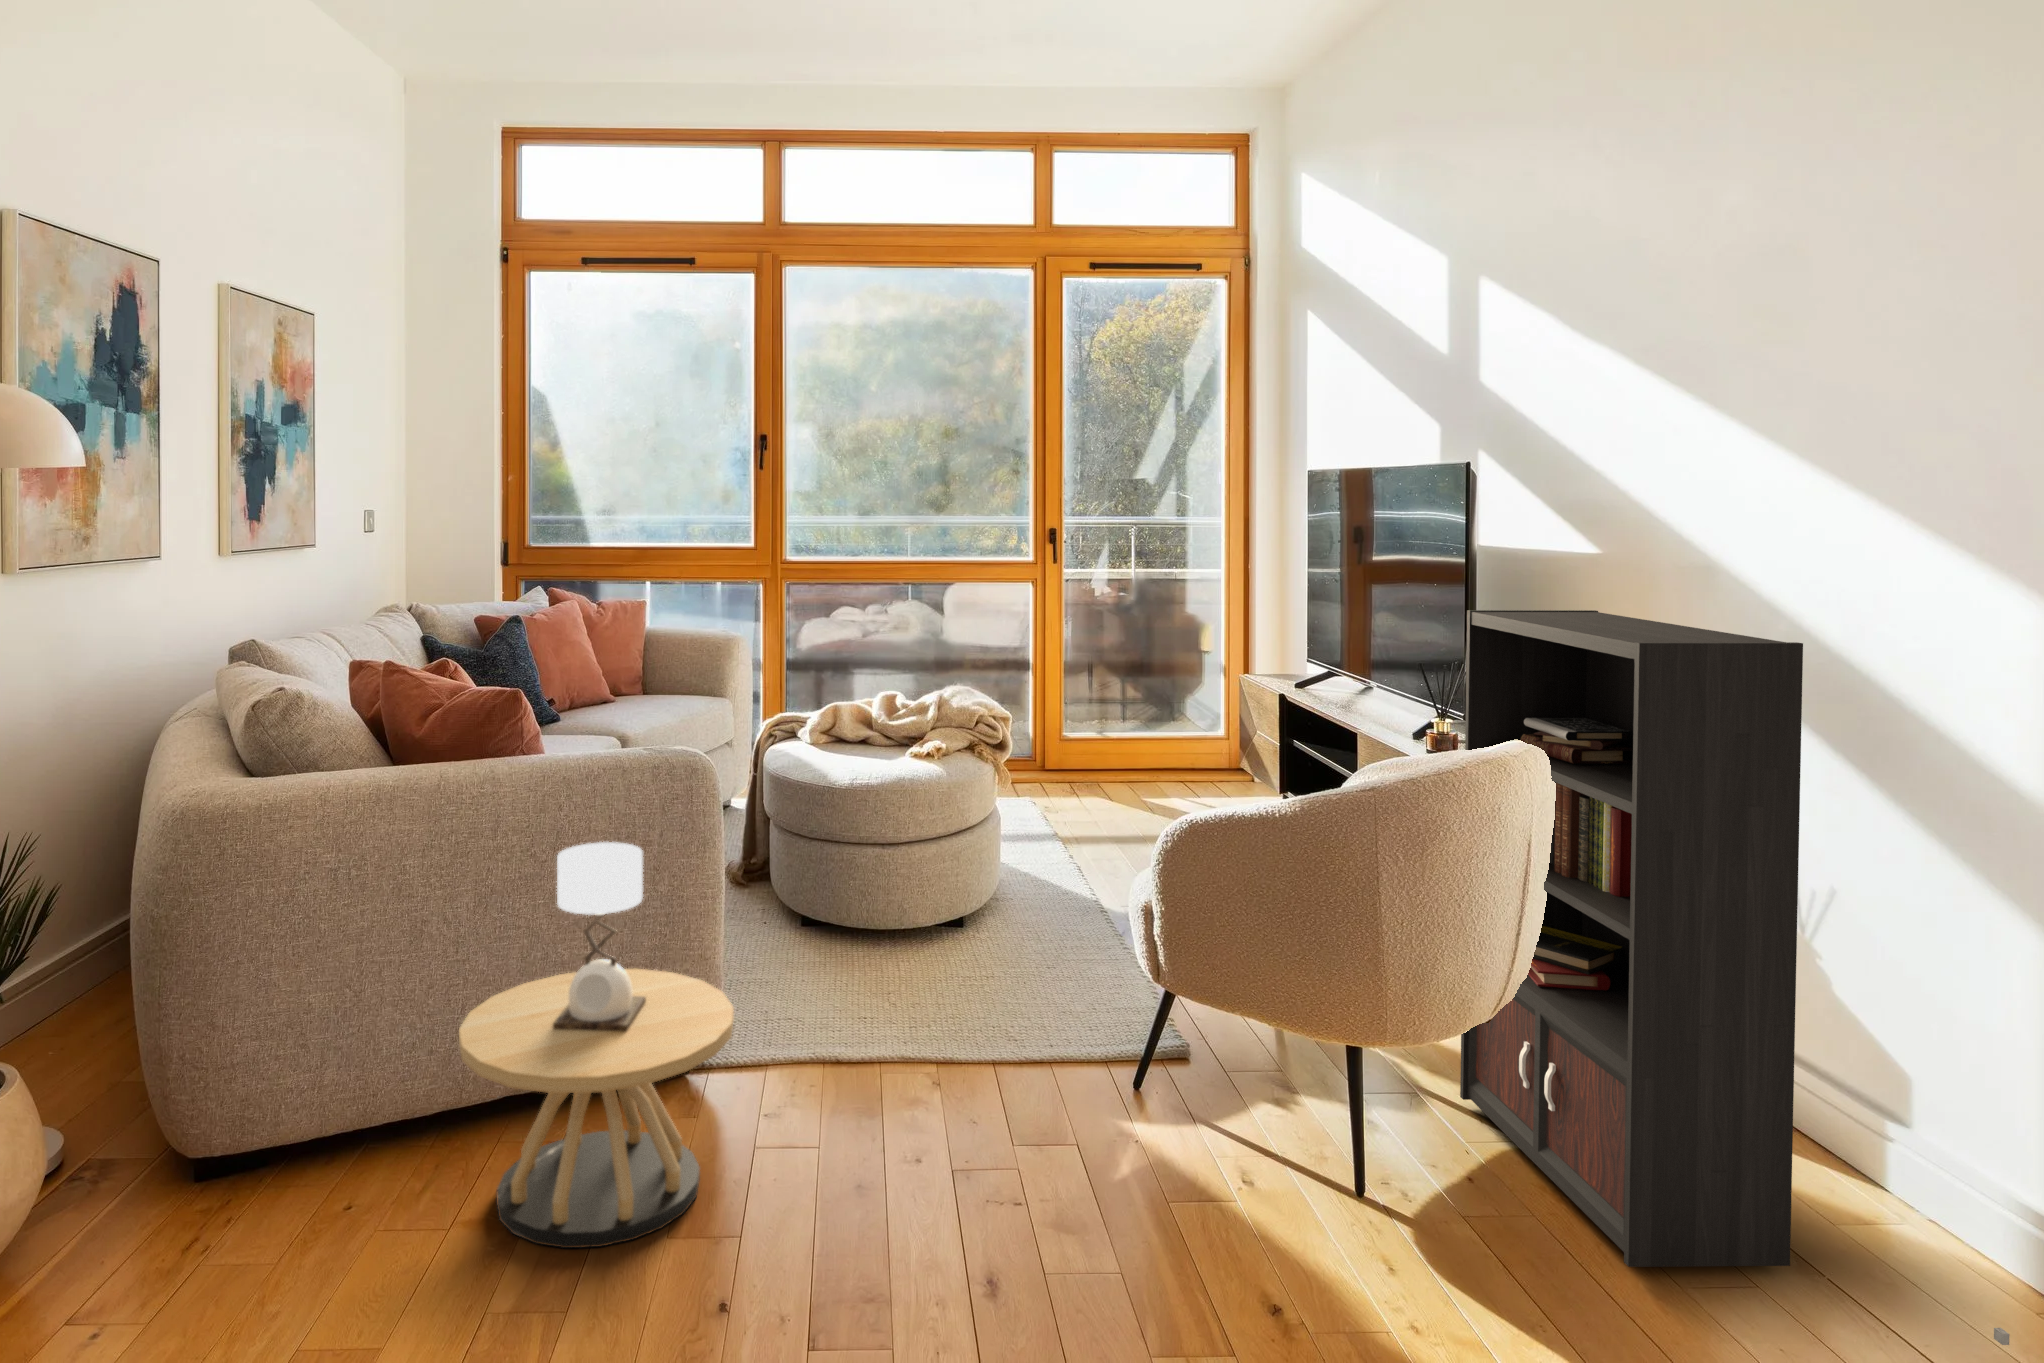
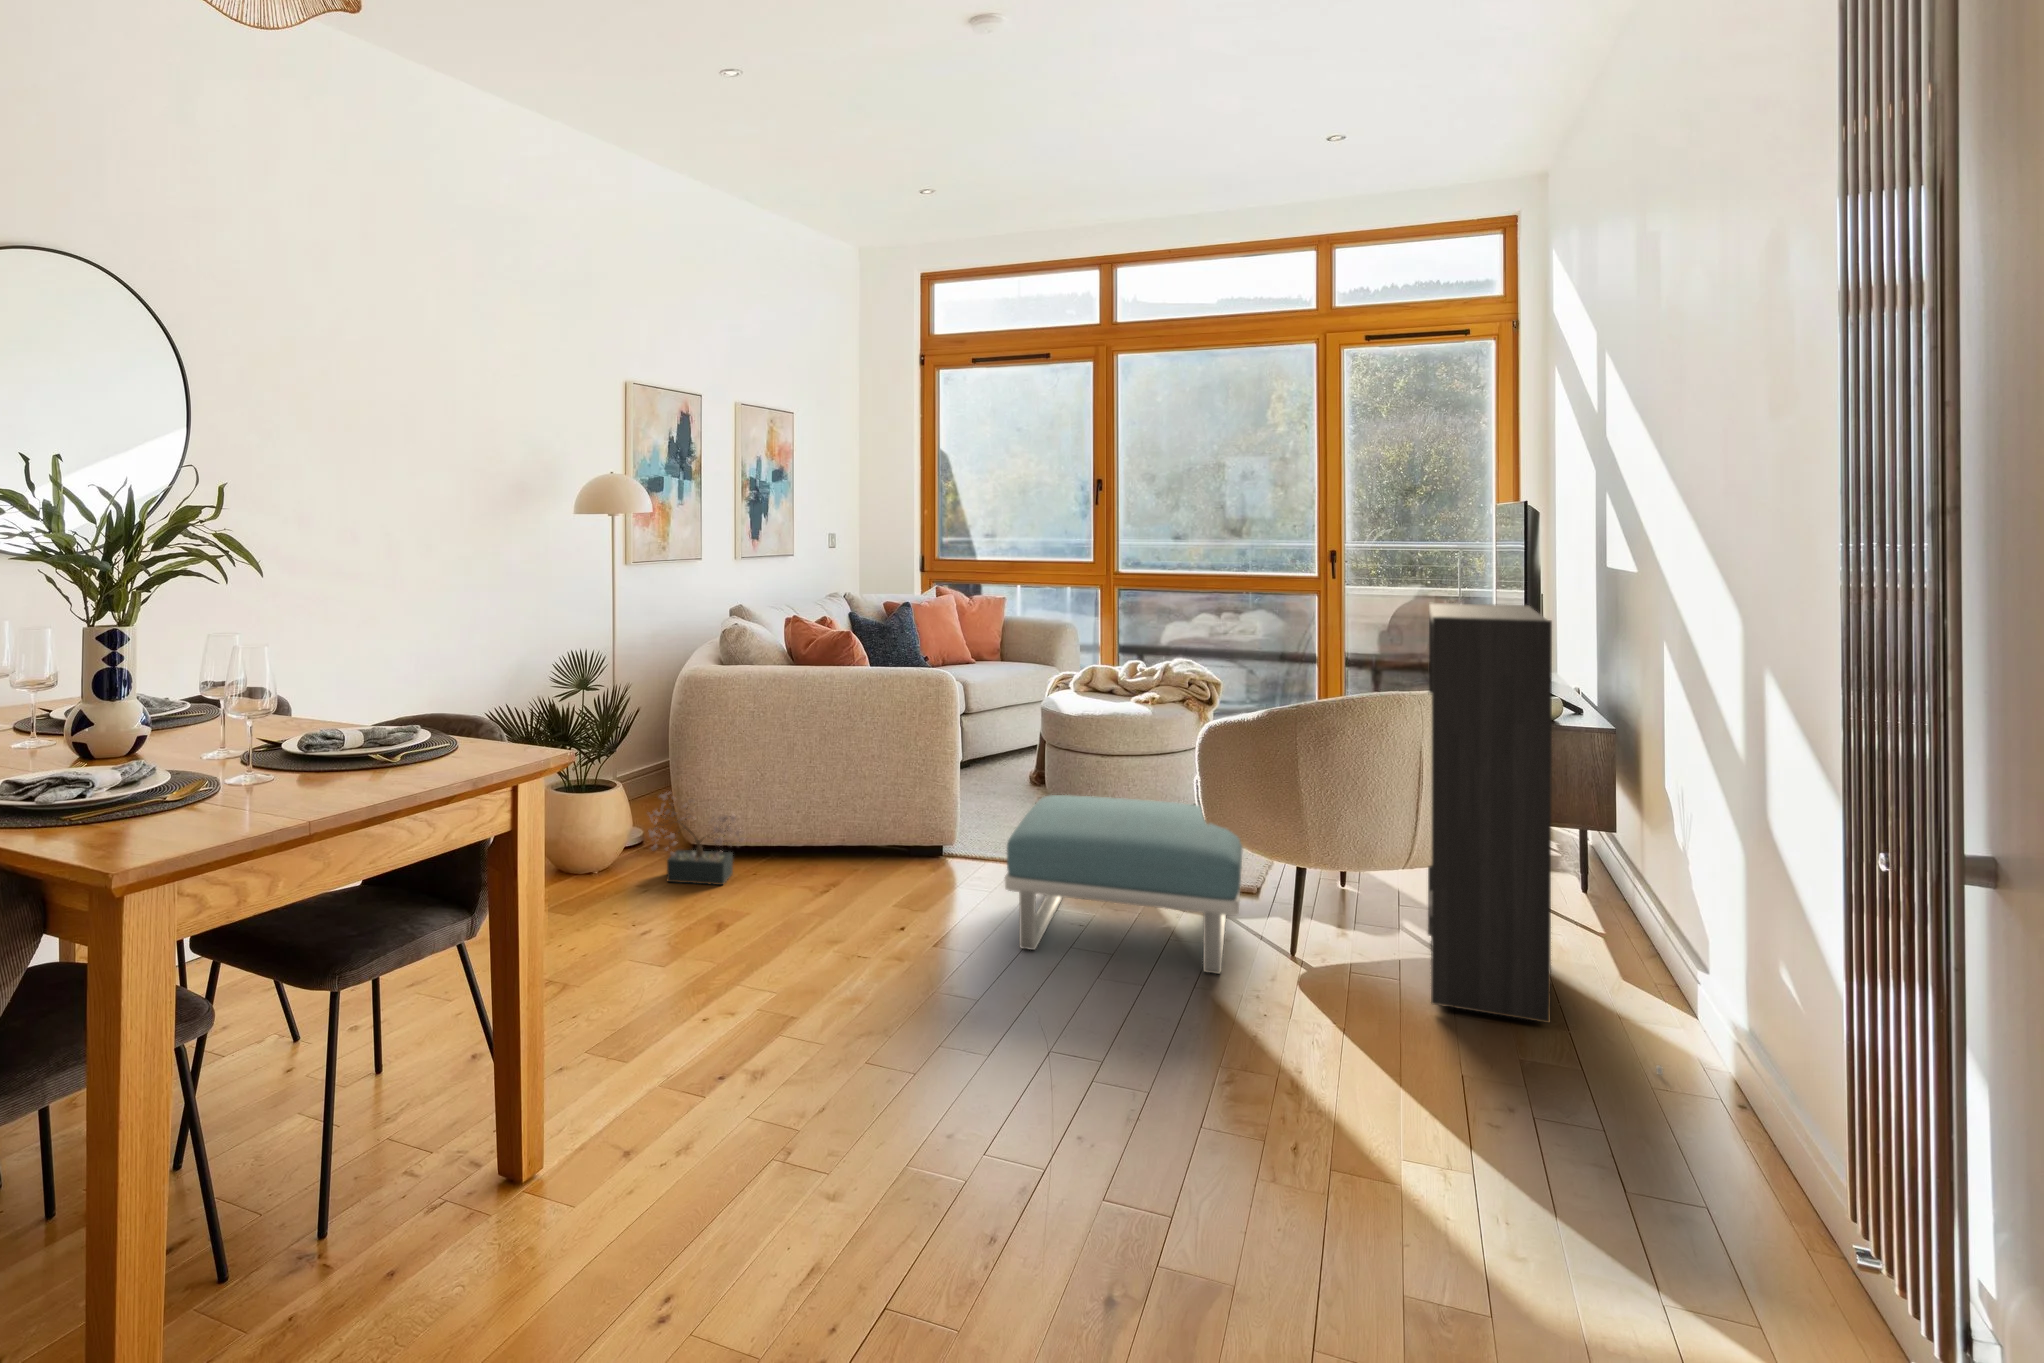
side table: present [459,842,734,1248] -> none [800,709,939,906]
footstool: none [884,945,1332,1299] -> present [1005,795,1243,974]
decorative plant: none [96,1061,331,1272] -> present [648,792,744,885]

